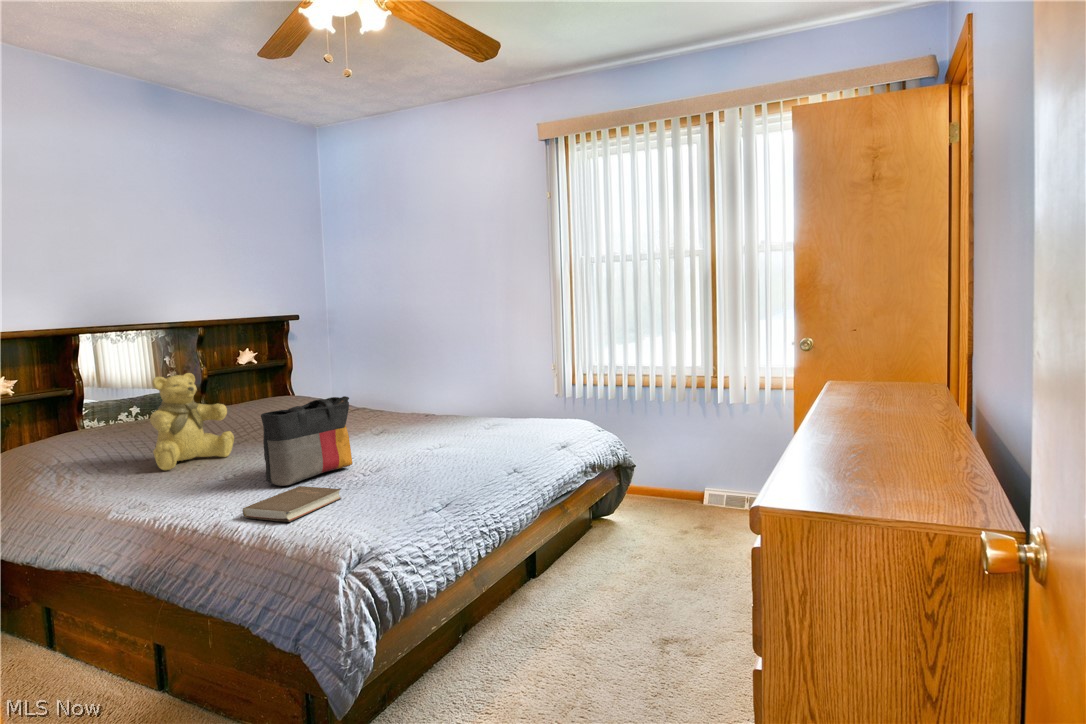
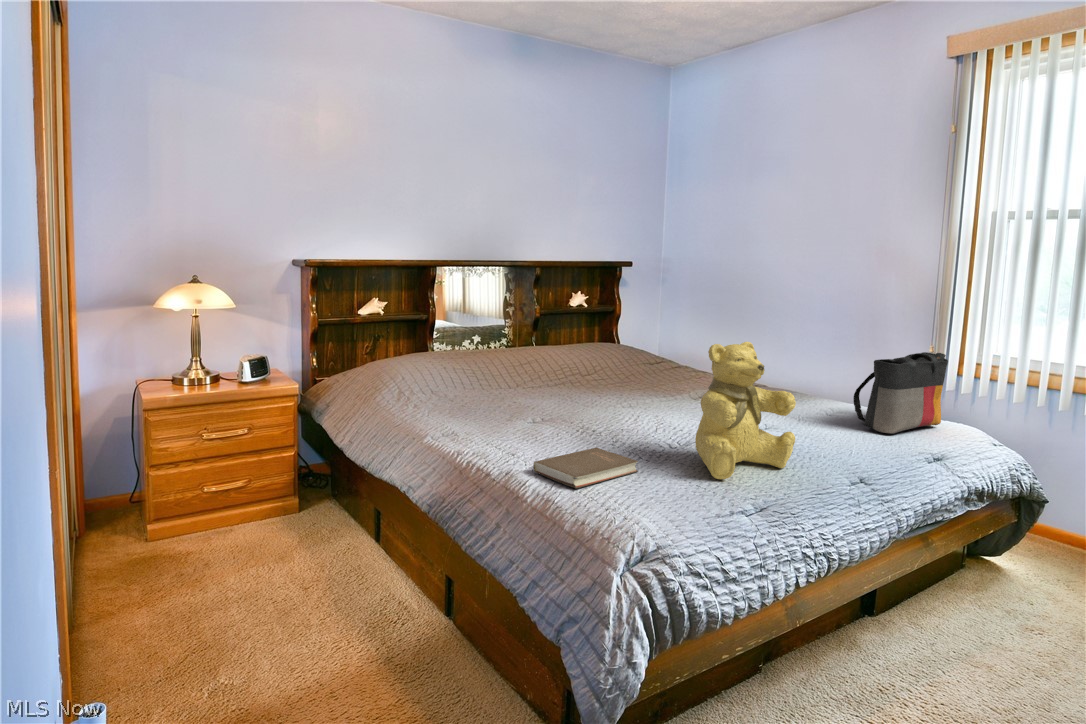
teddy bear: present [150,373,234,470] -> present [695,342,796,479]
tote bag: present [261,396,352,486] -> present [853,352,948,433]

